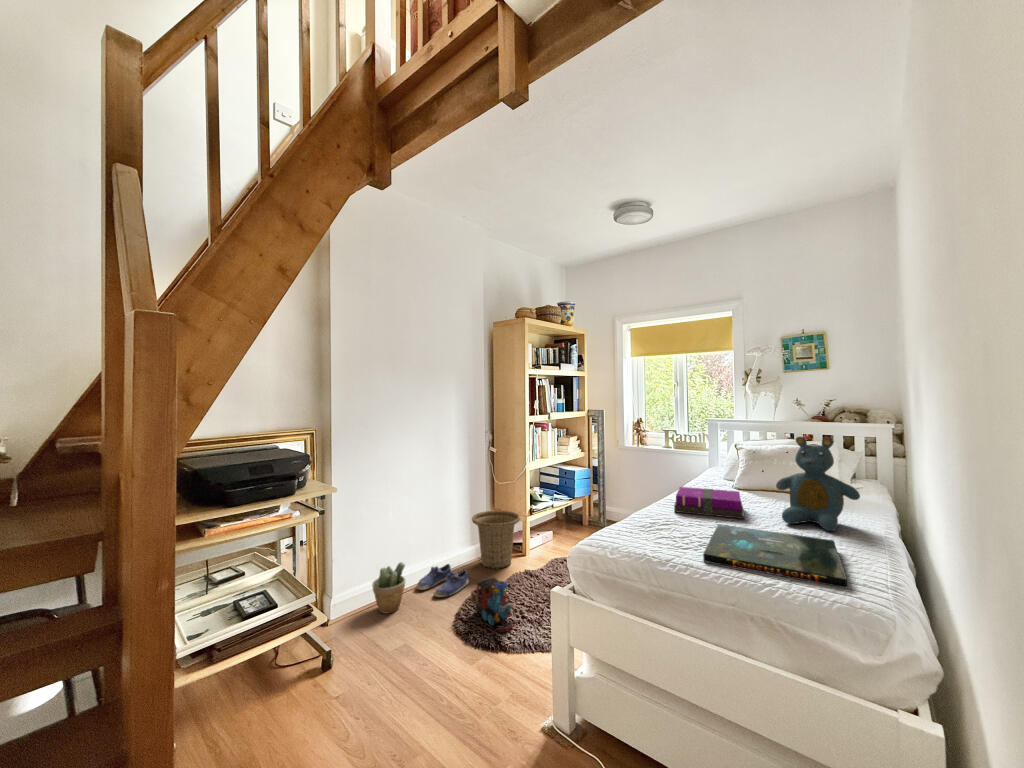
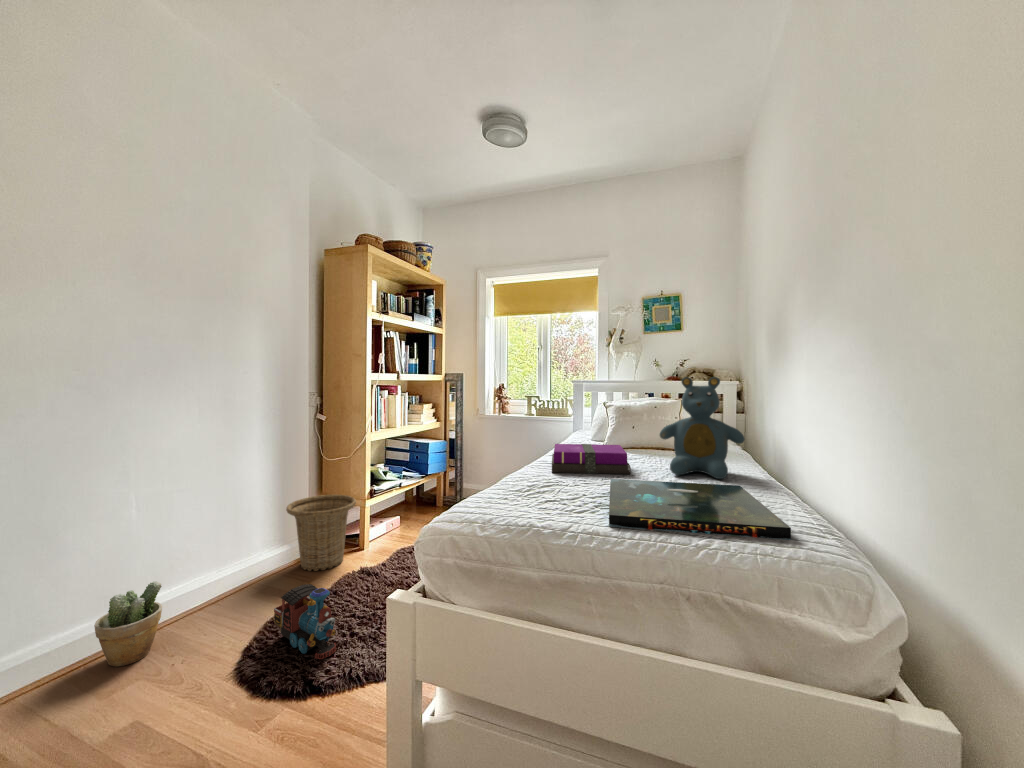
shoe: present [417,564,469,597] -> none [188,573,277,624]

